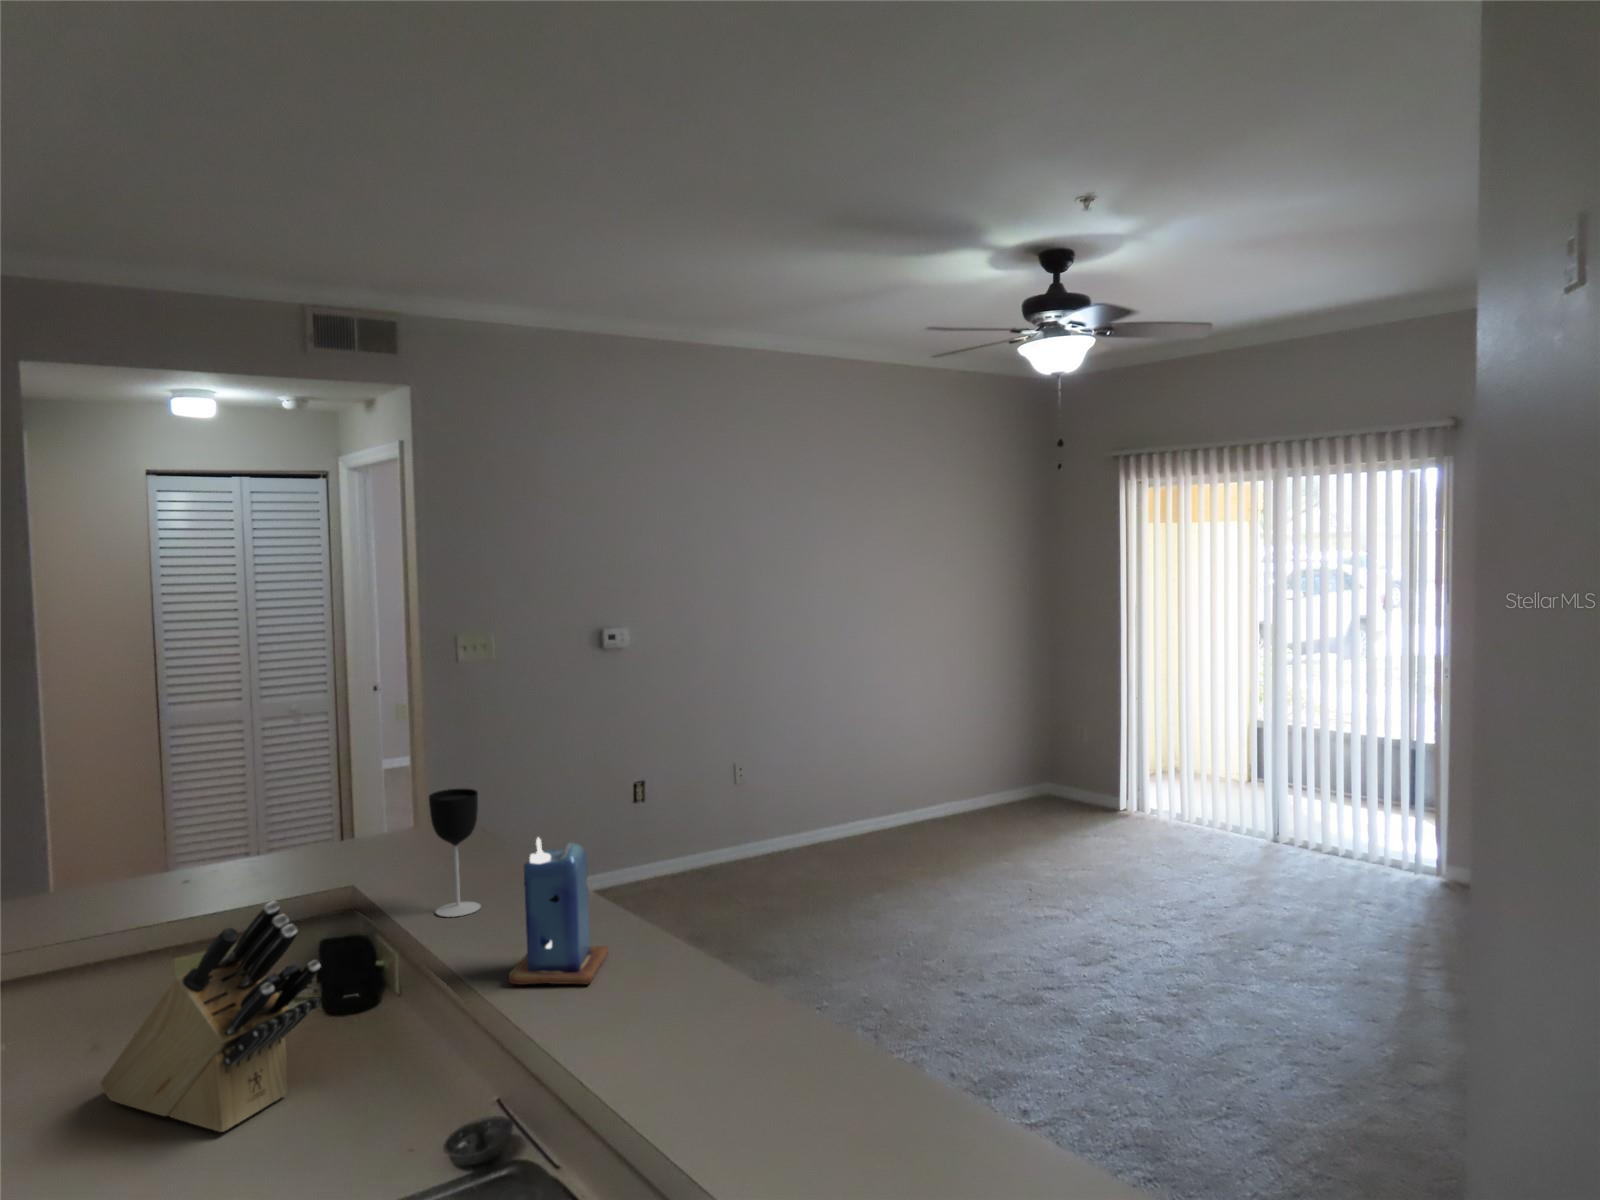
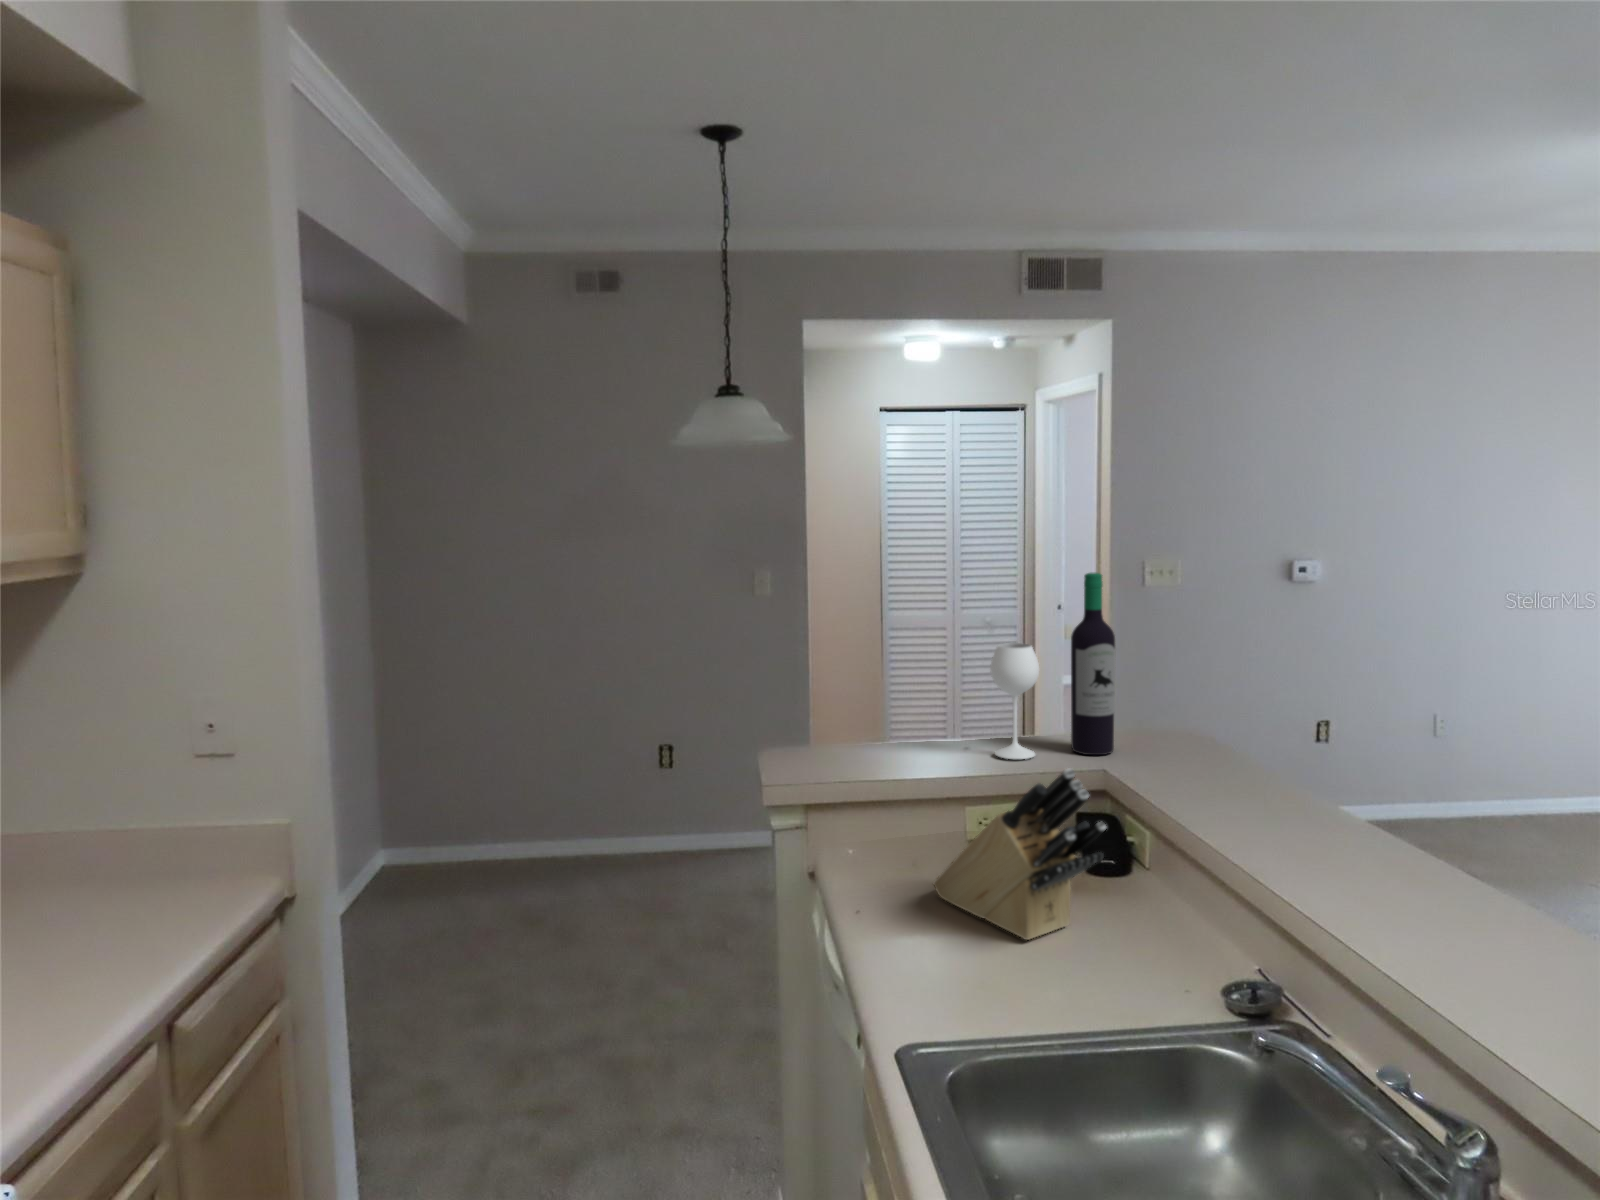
wine bottle: none [208,656,374,890] -> present [990,573,1115,759]
wine glass: present [429,788,481,917] -> none [1185,697,1230,811]
candle: present [509,838,608,984] -> none [1276,748,1371,891]

